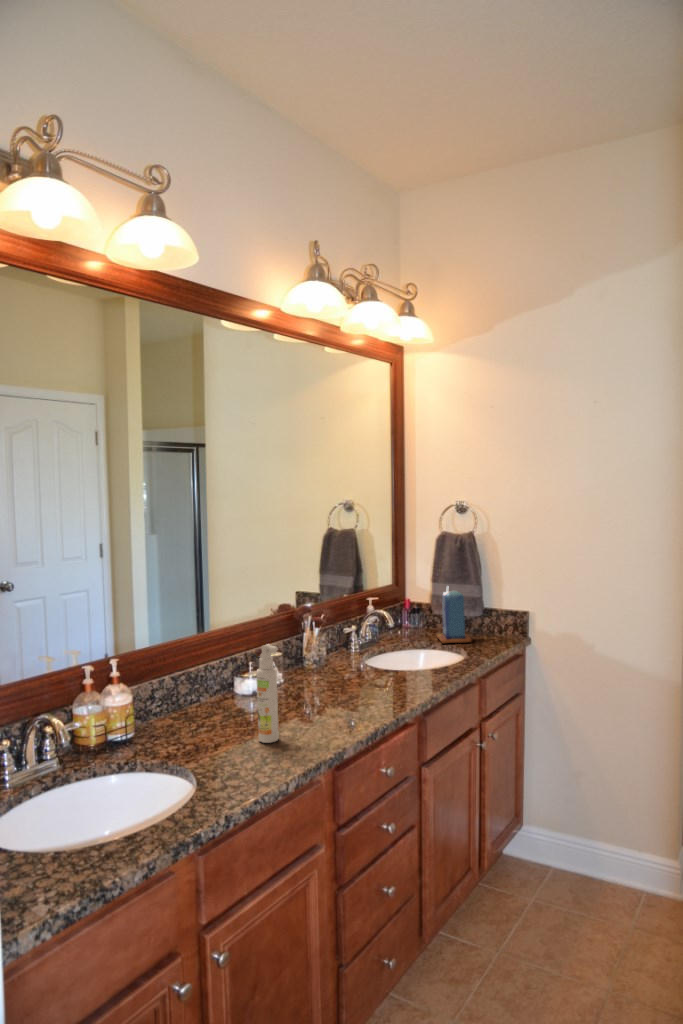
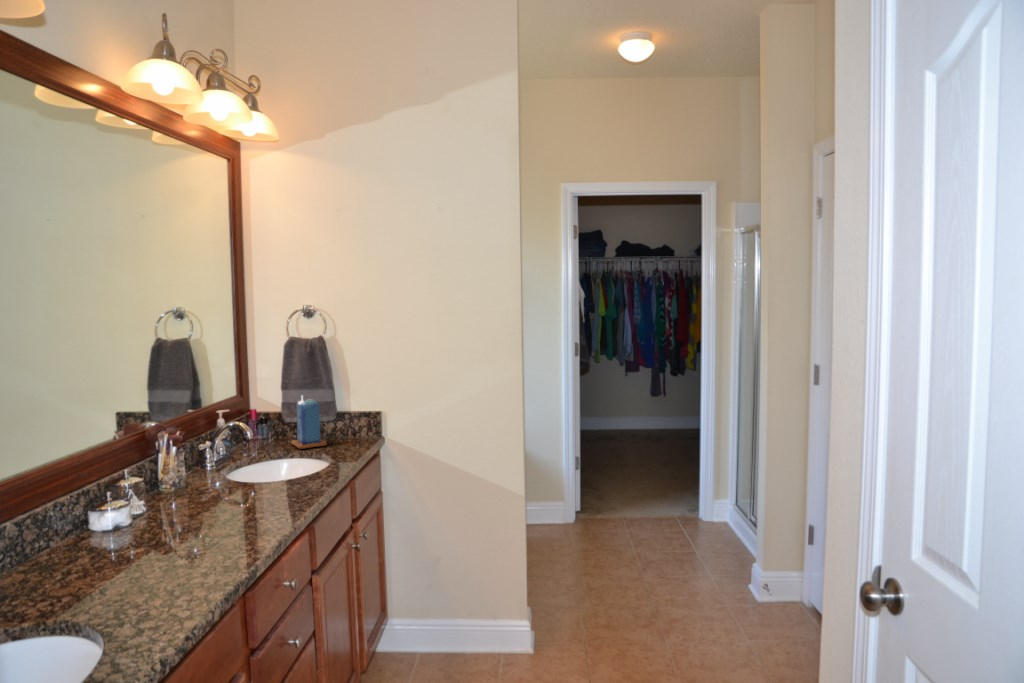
spray bottle: present [256,644,279,743] -> none [150,471,178,576]

